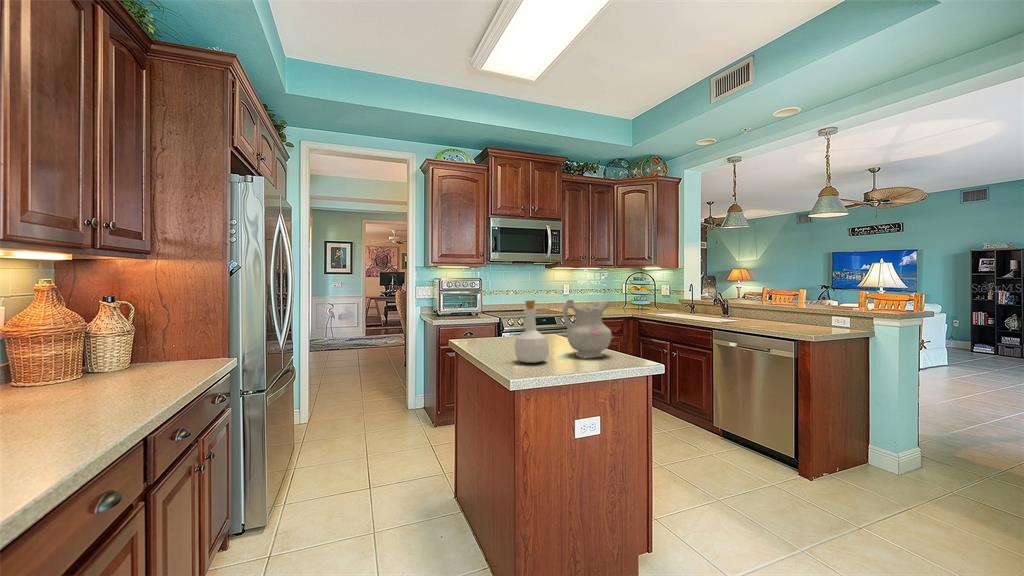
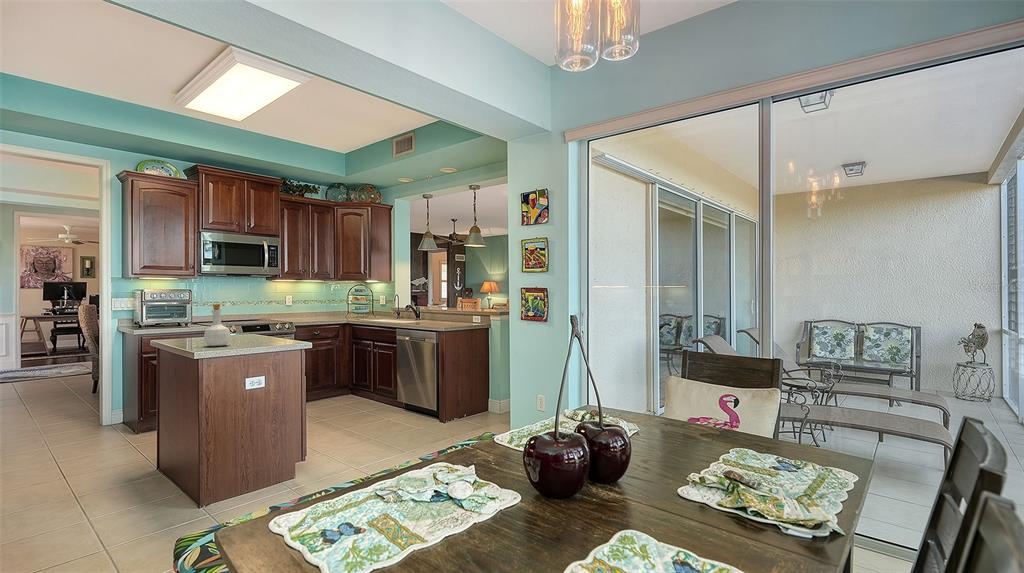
ceramic pitcher: present [563,300,612,358] -> none [244,304,282,343]

